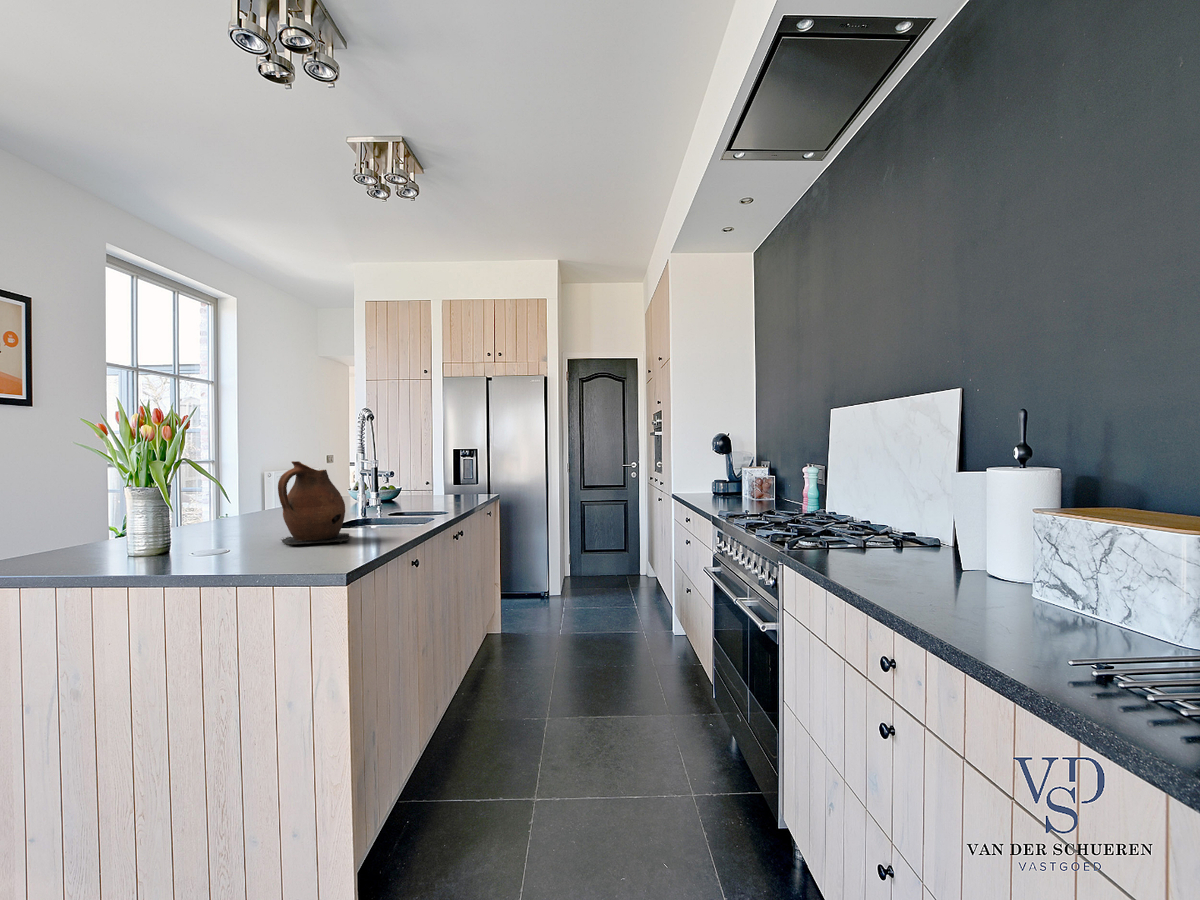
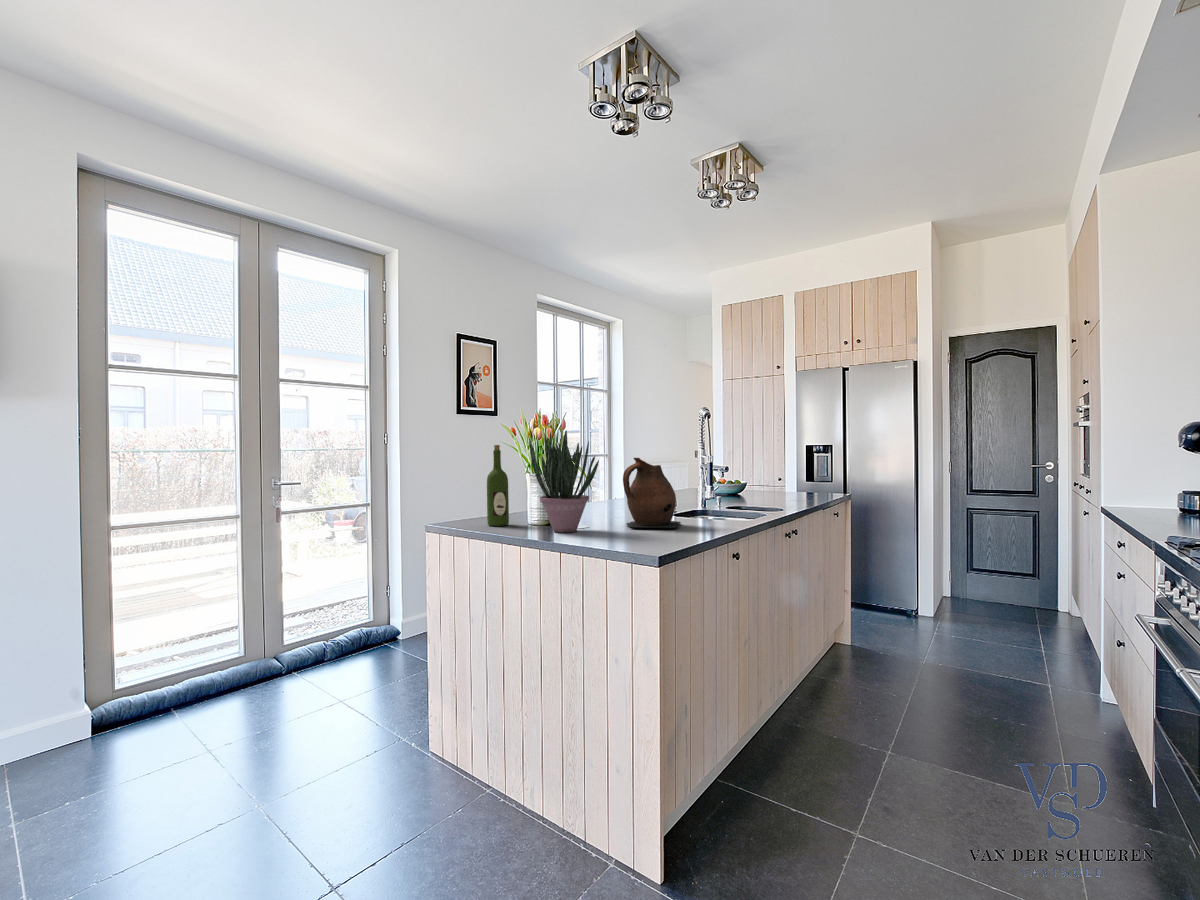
potted plant: none [138,426,246,559] -> present [529,431,599,532]
wine bottle: none [61,446,100,558] -> present [487,445,509,526]

